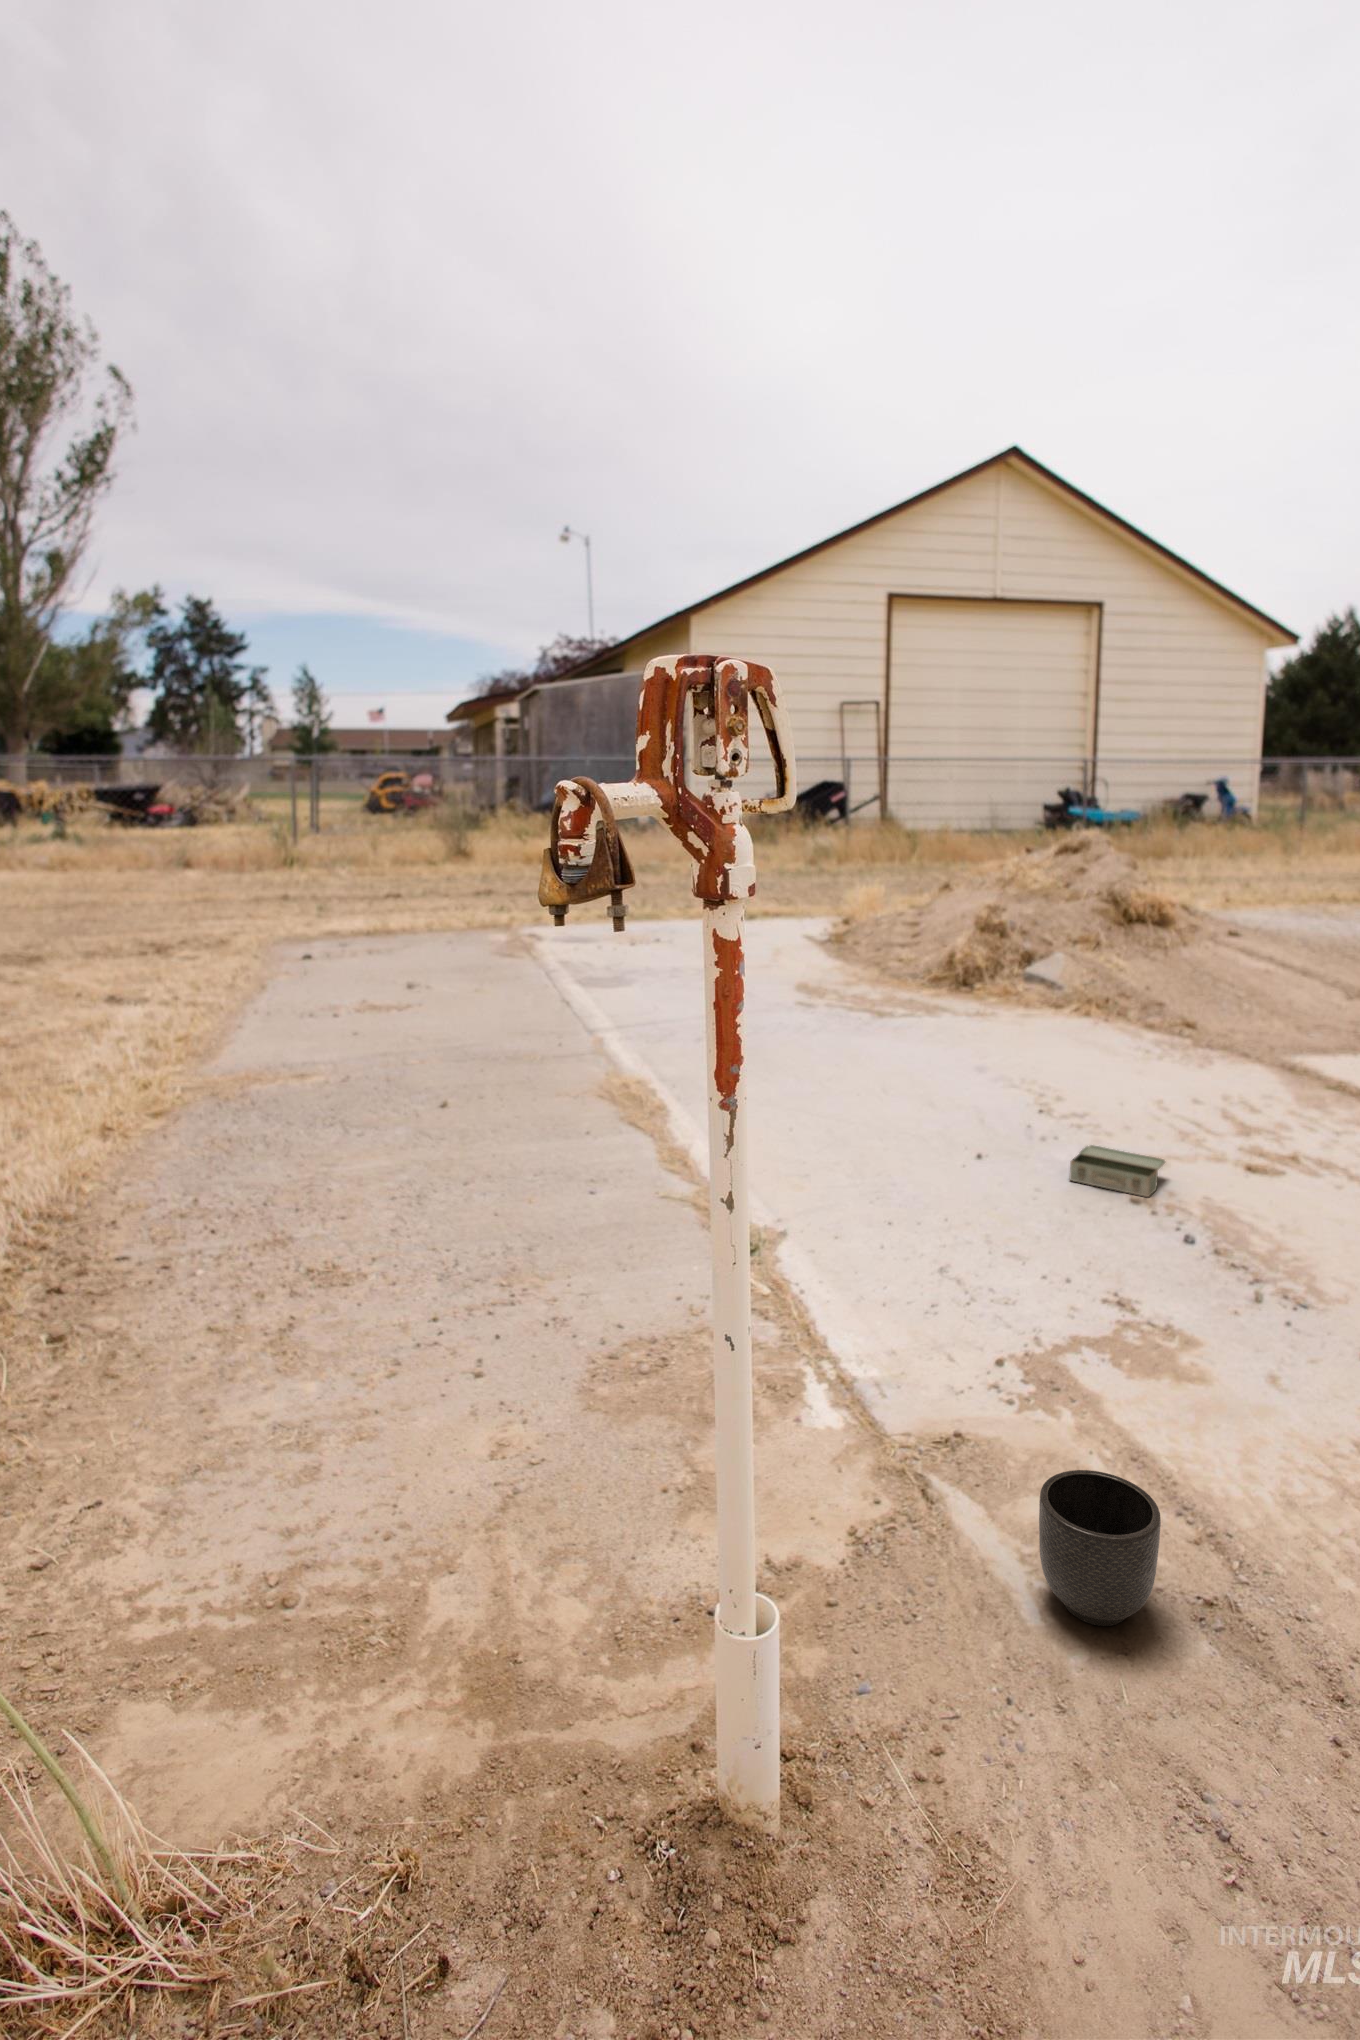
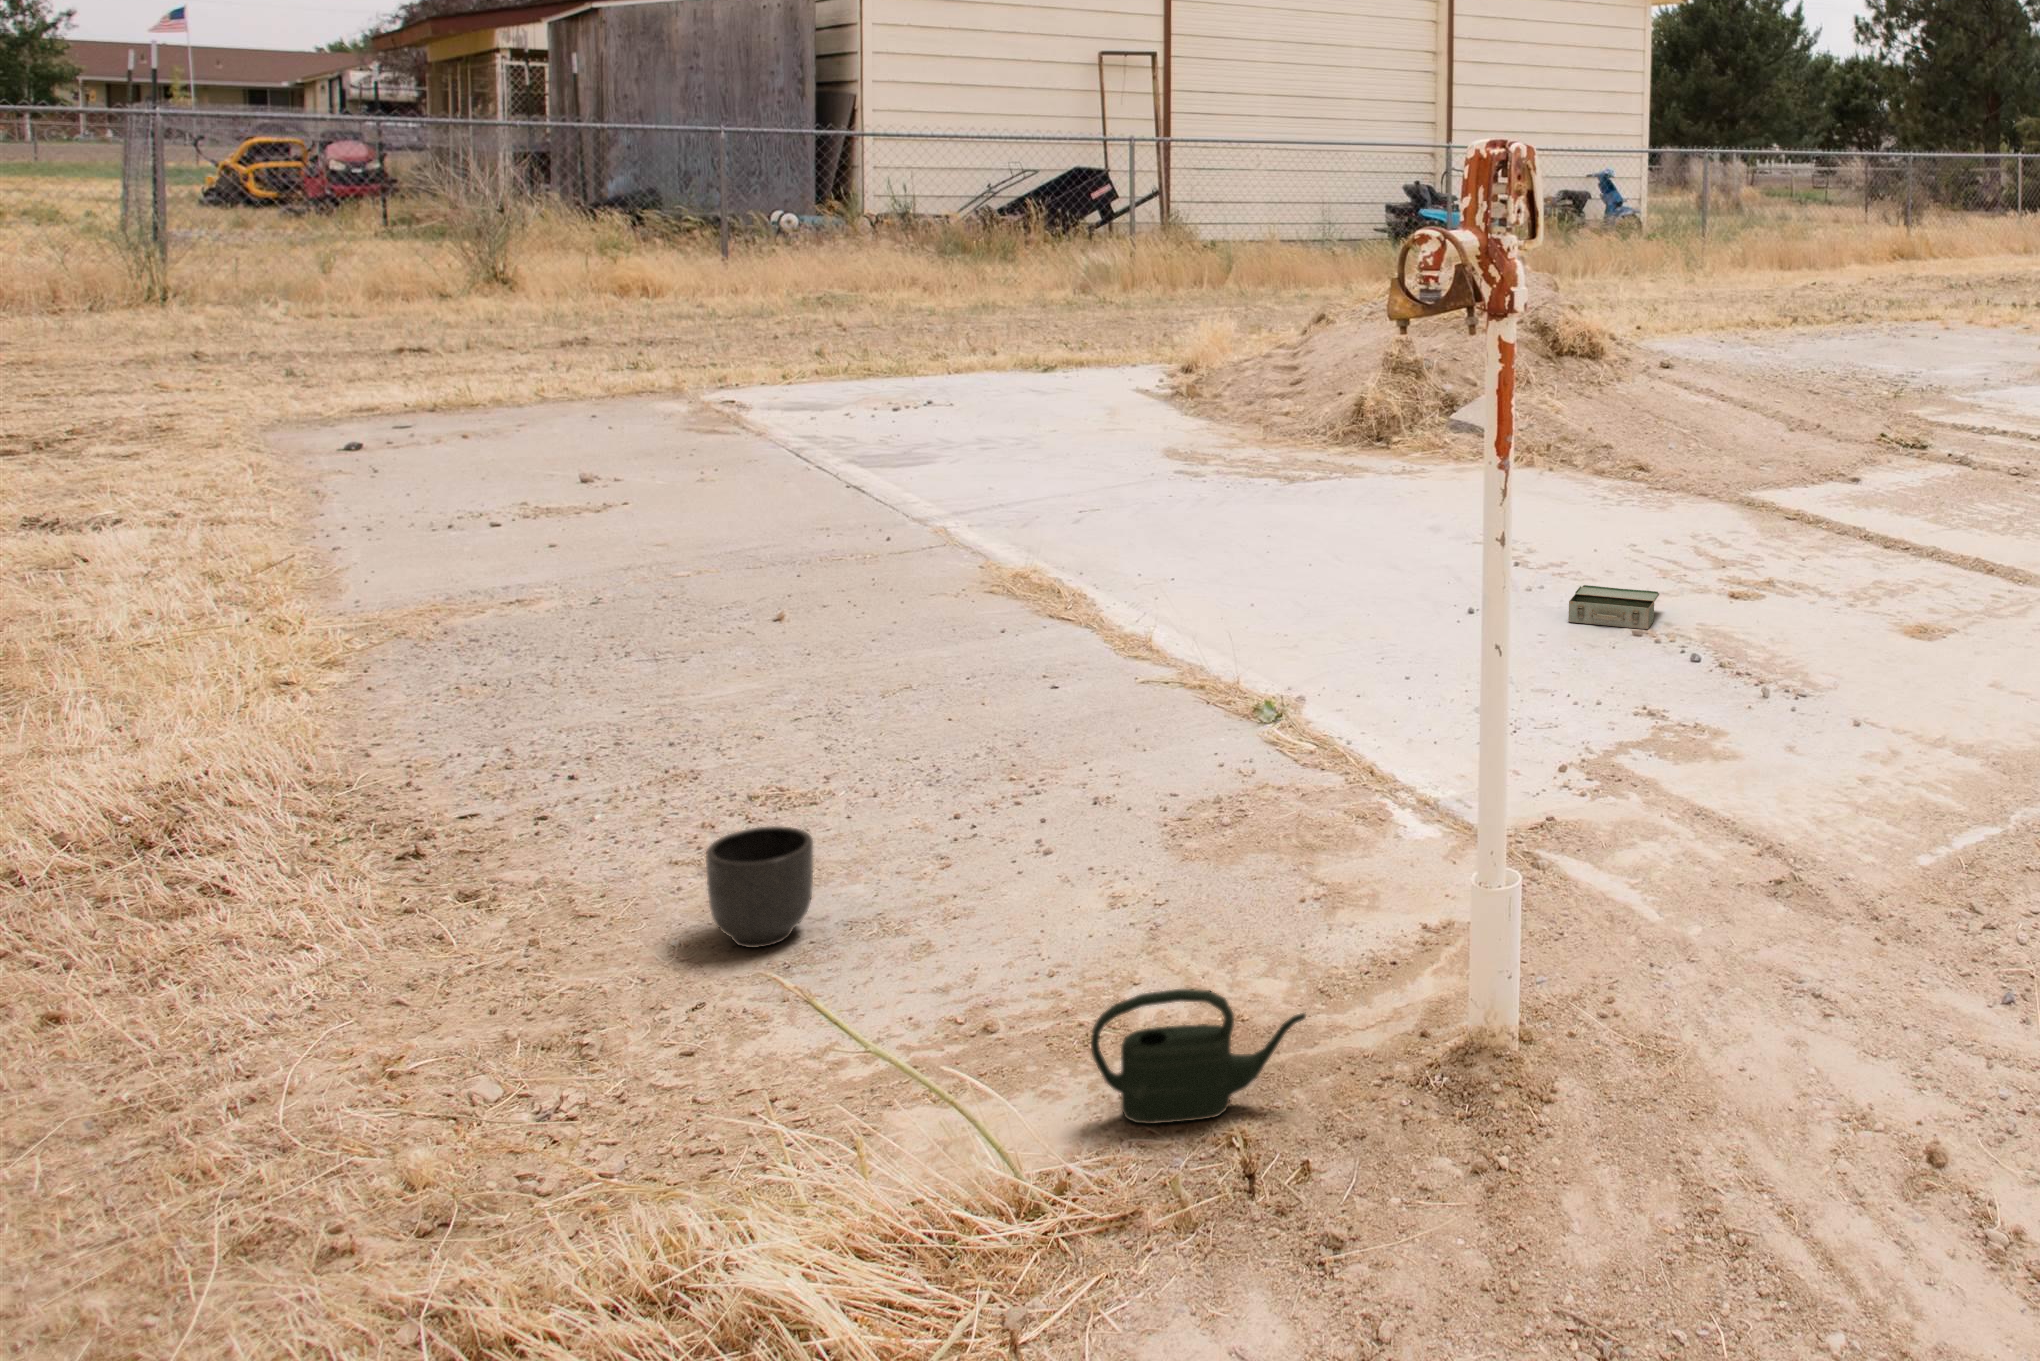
planter: present [1039,1470,1161,1626] -> present [706,826,813,948]
watering can: none [251,1668,492,1840] -> present [1091,989,1306,1124]

